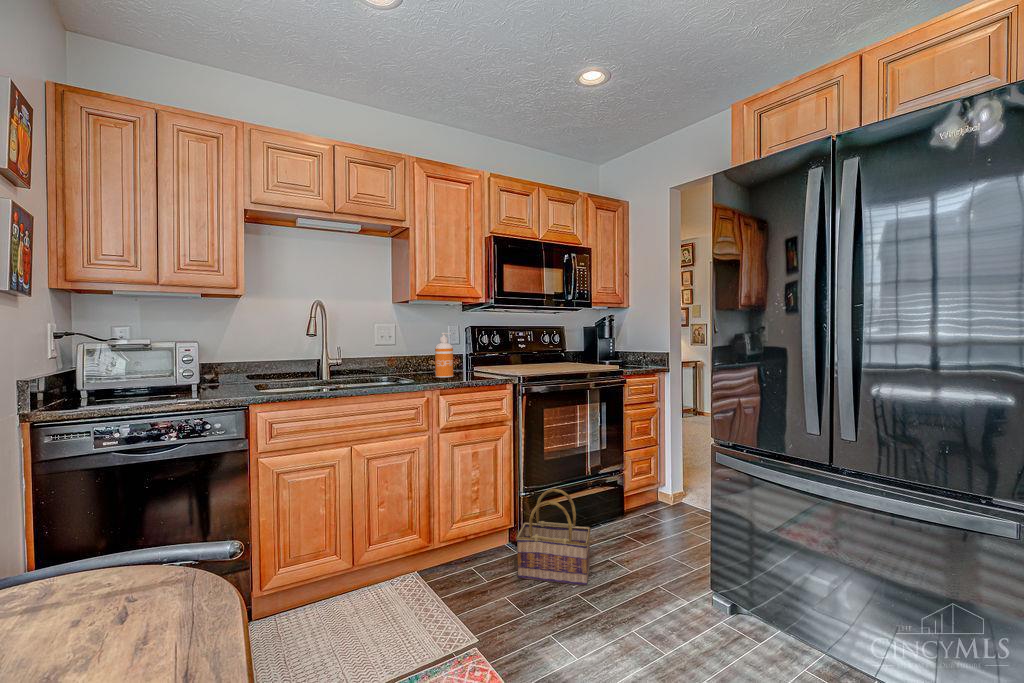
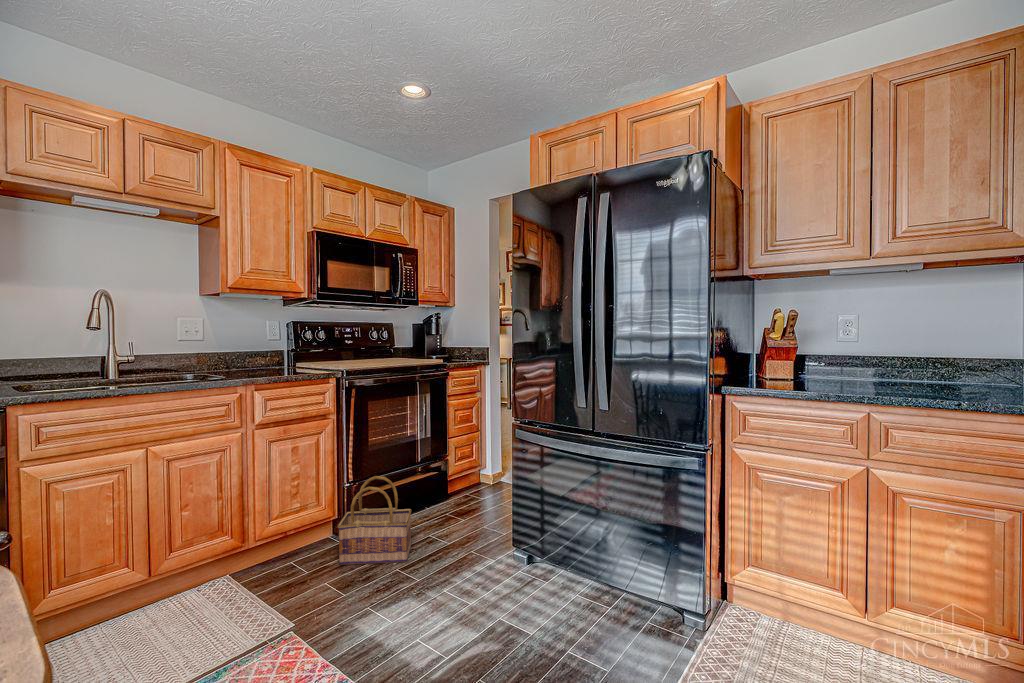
soap dispenser: present [435,333,453,378] -> none [250,327,271,373]

